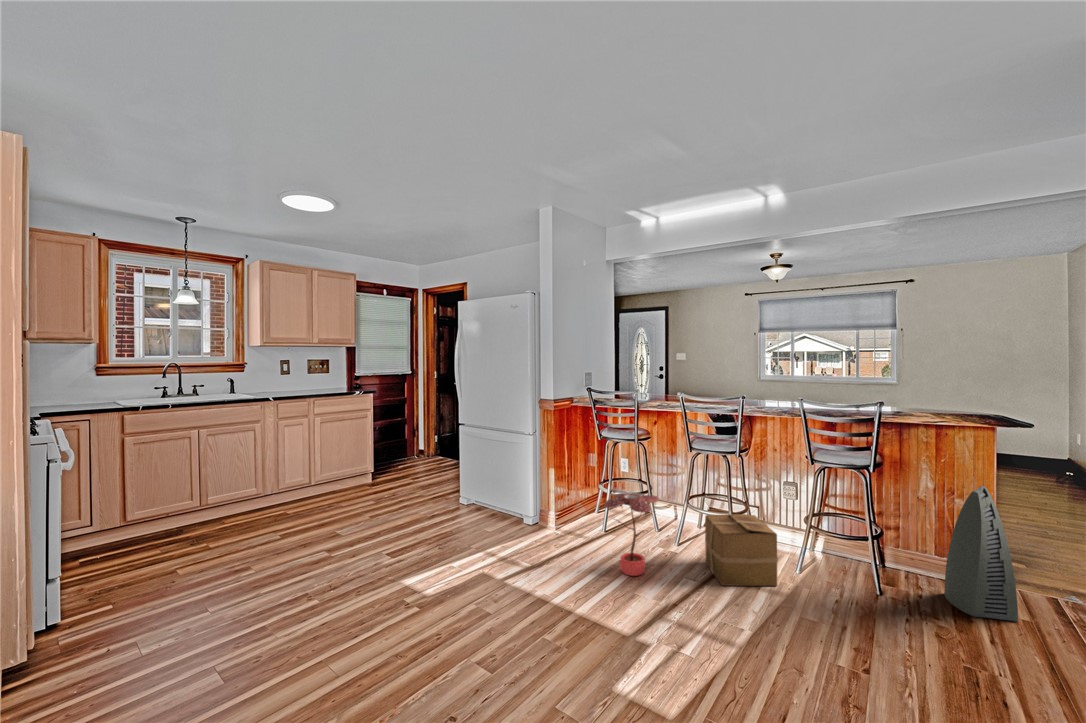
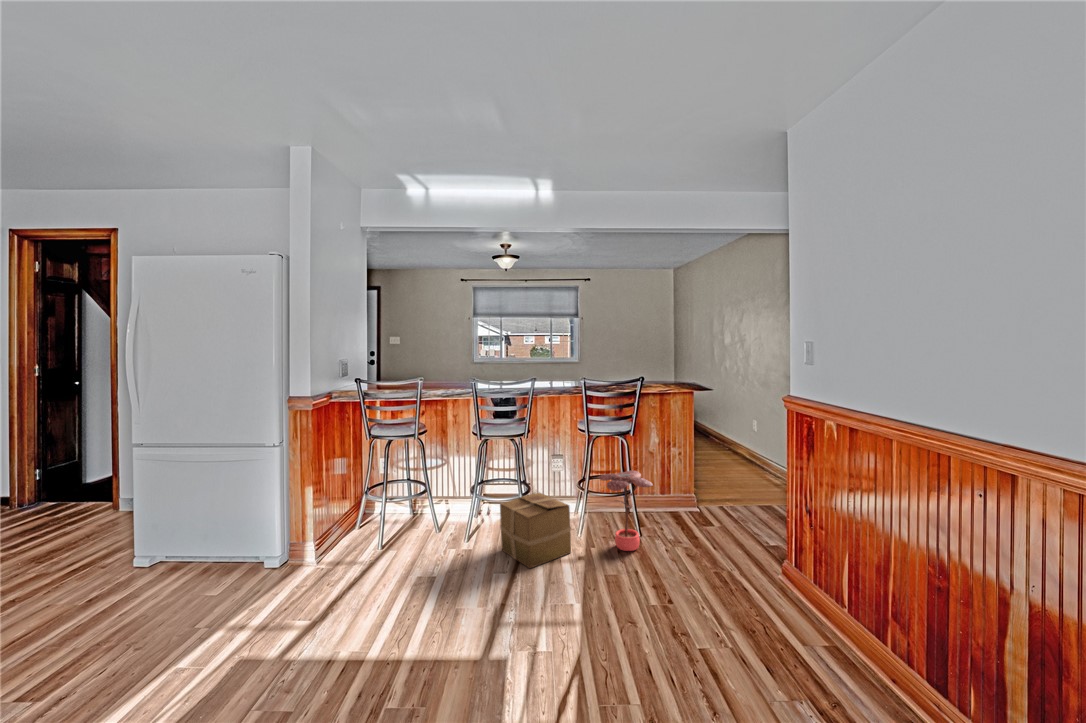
air purifier: present [944,486,1018,622] -> none [672,434,718,532]
potted plant: present [604,493,658,576] -> present [599,470,653,551]

